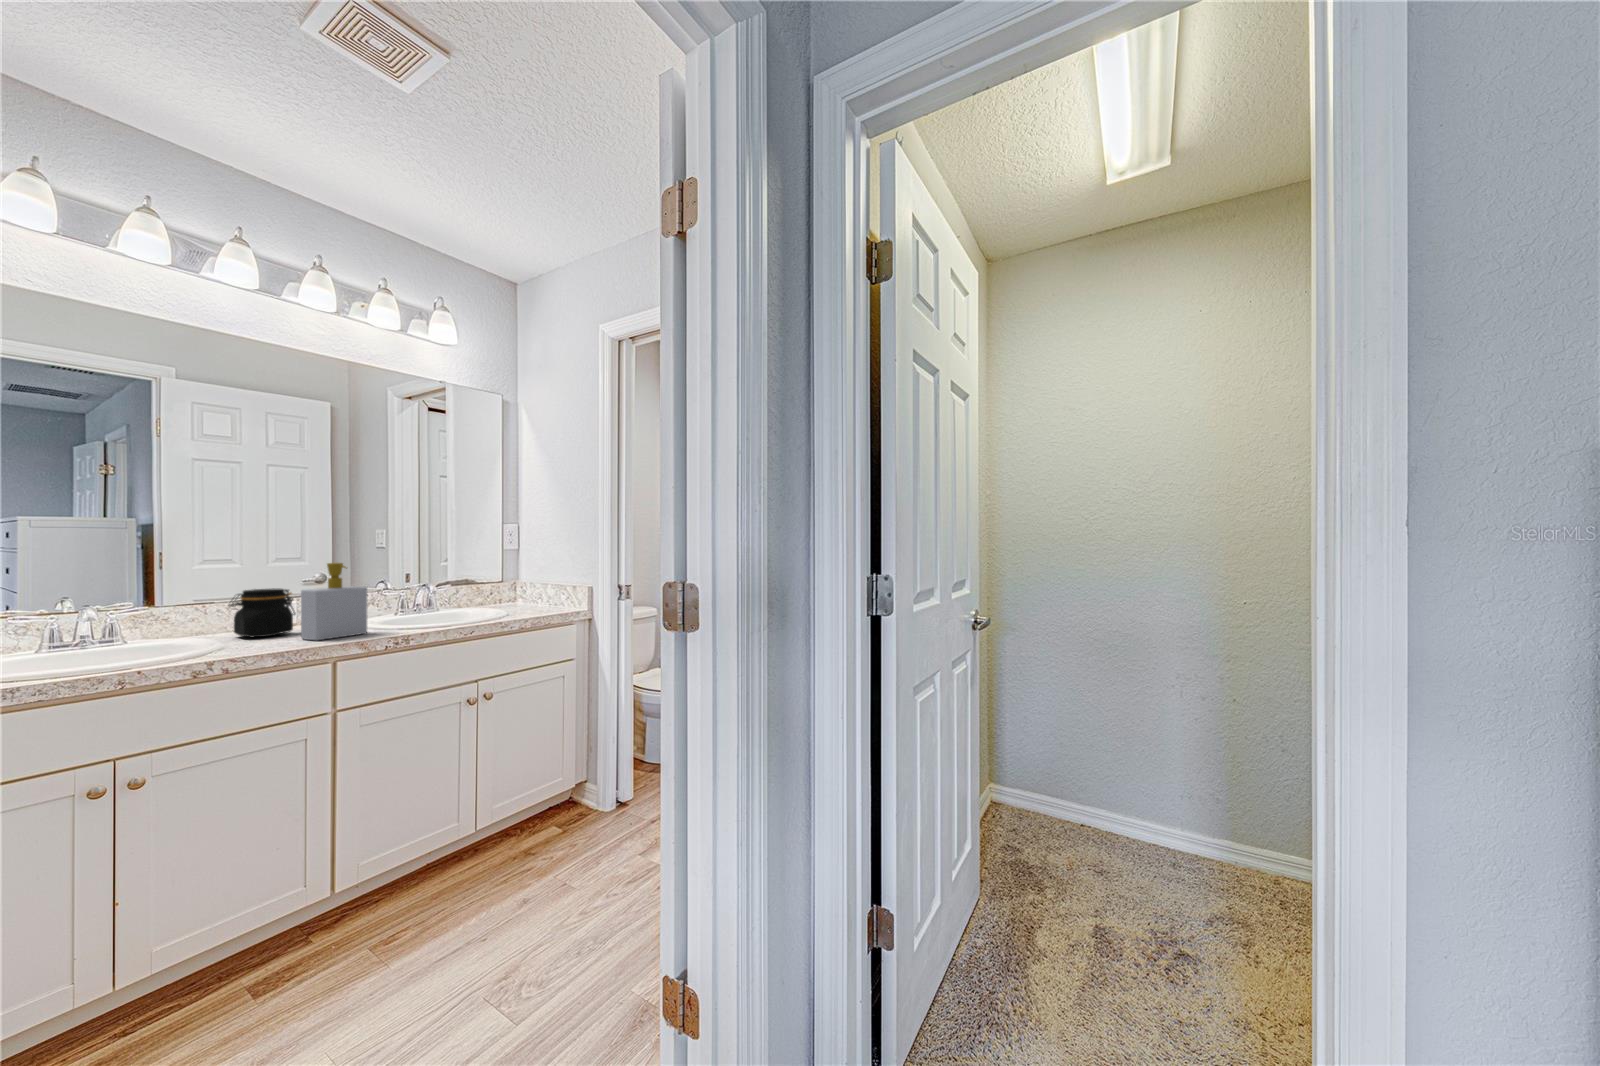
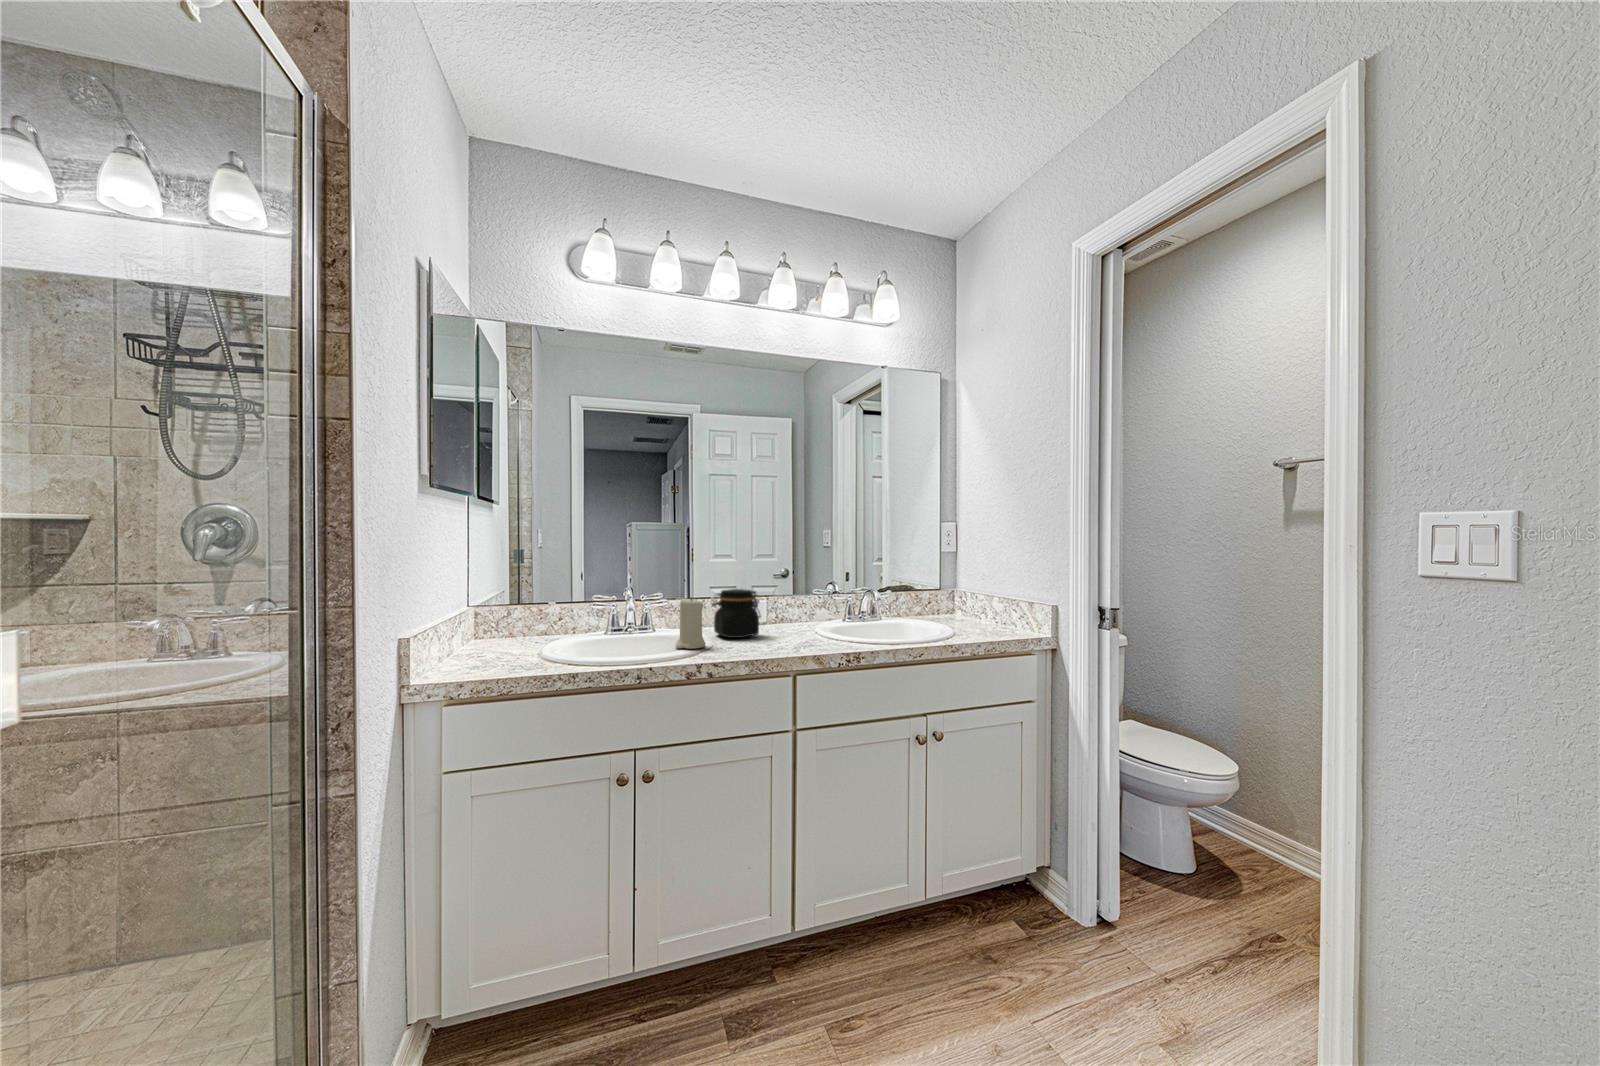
soap bottle: present [301,563,367,640] -> none [767,567,823,649]
candle: none [178,597,220,651] -> present [676,597,705,649]

